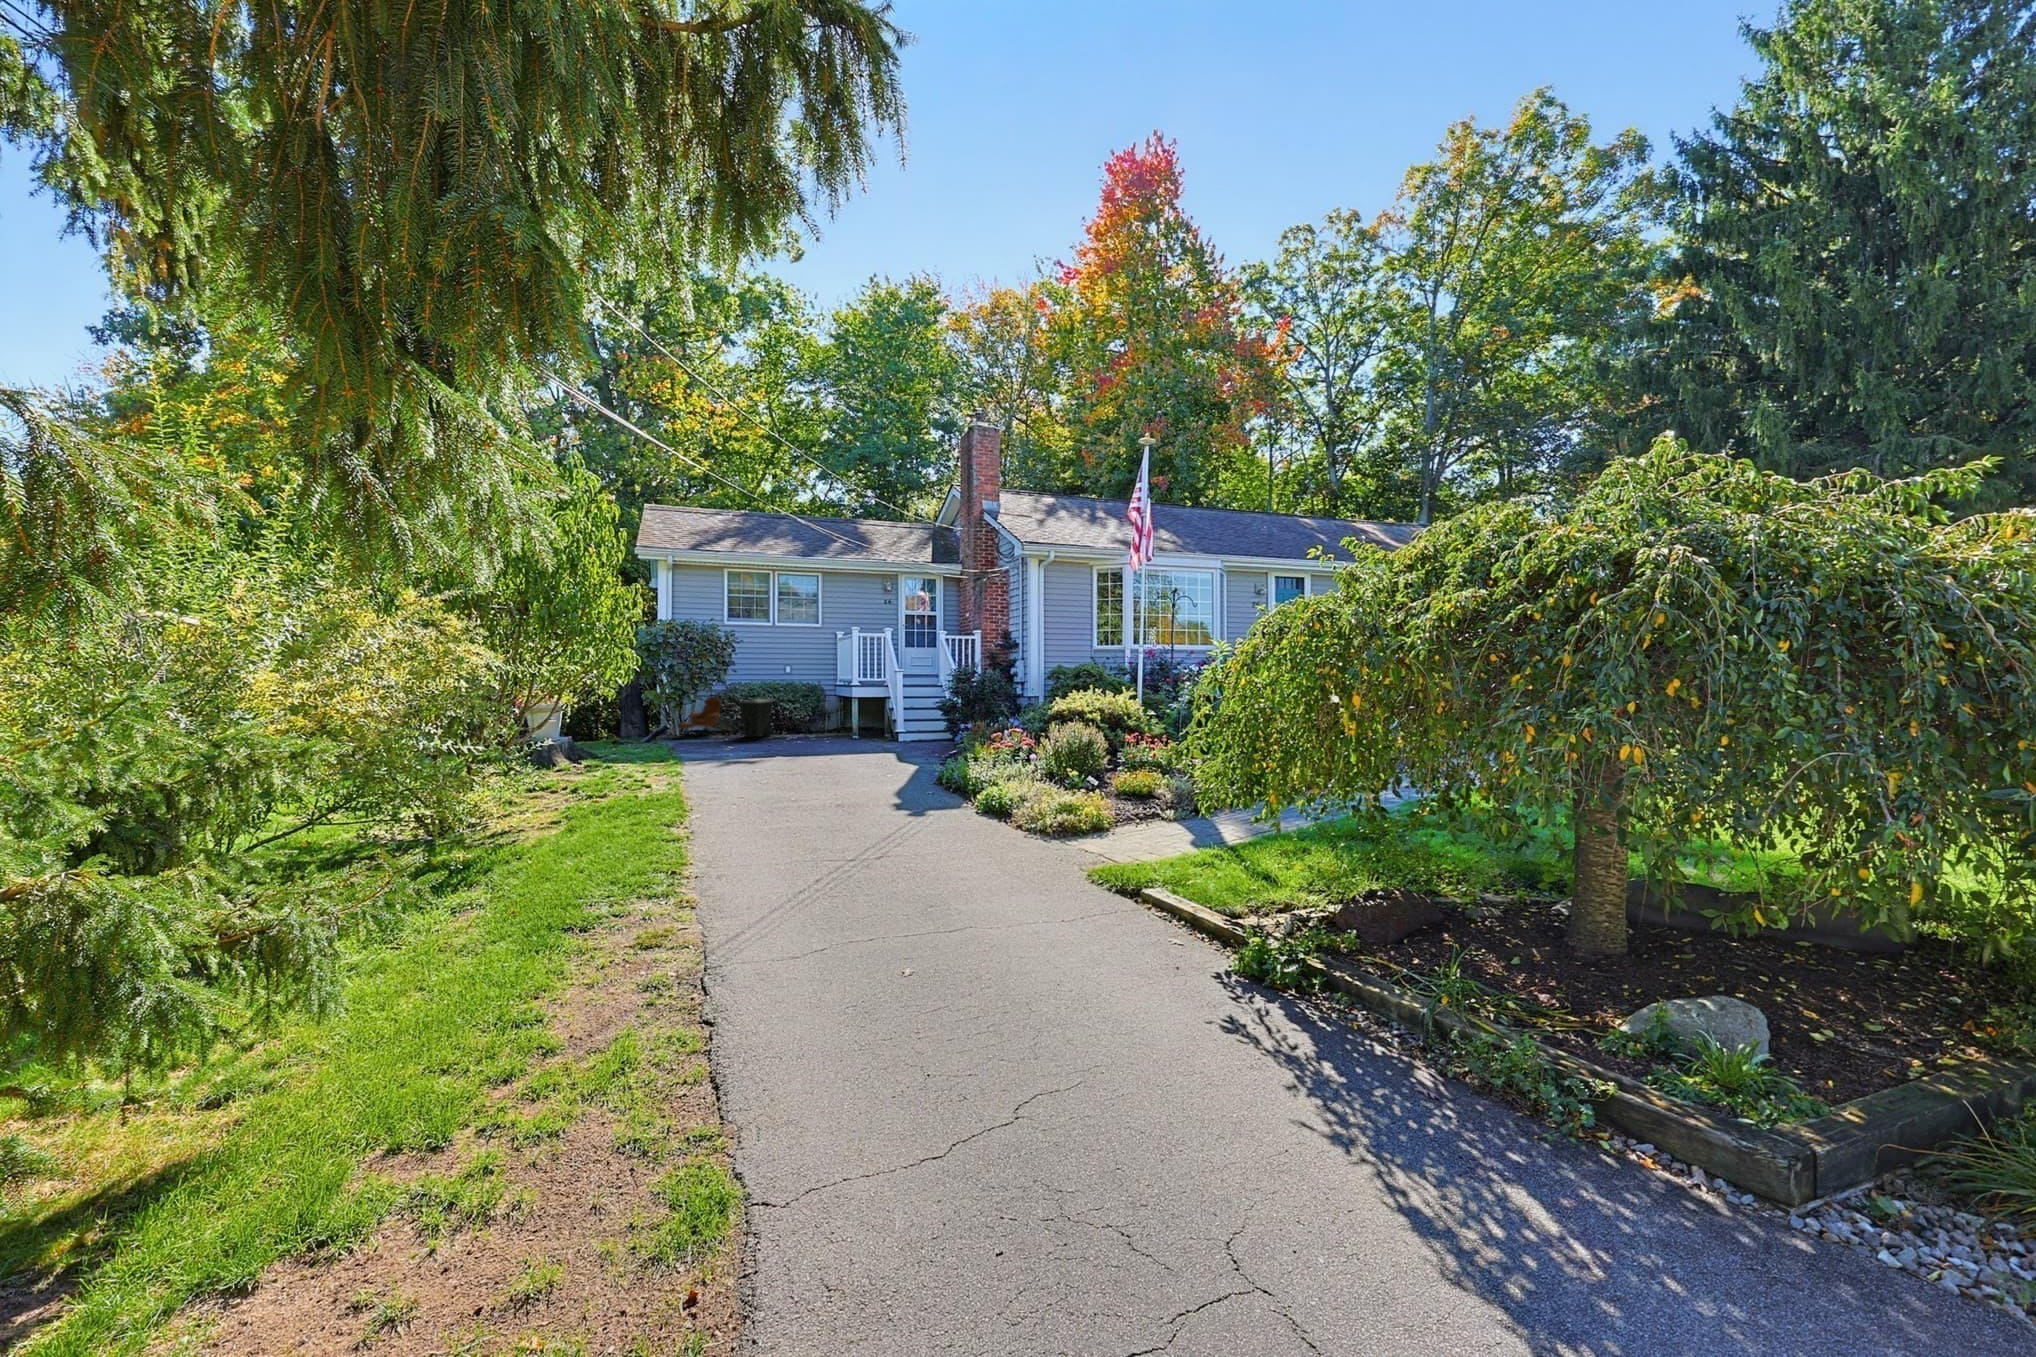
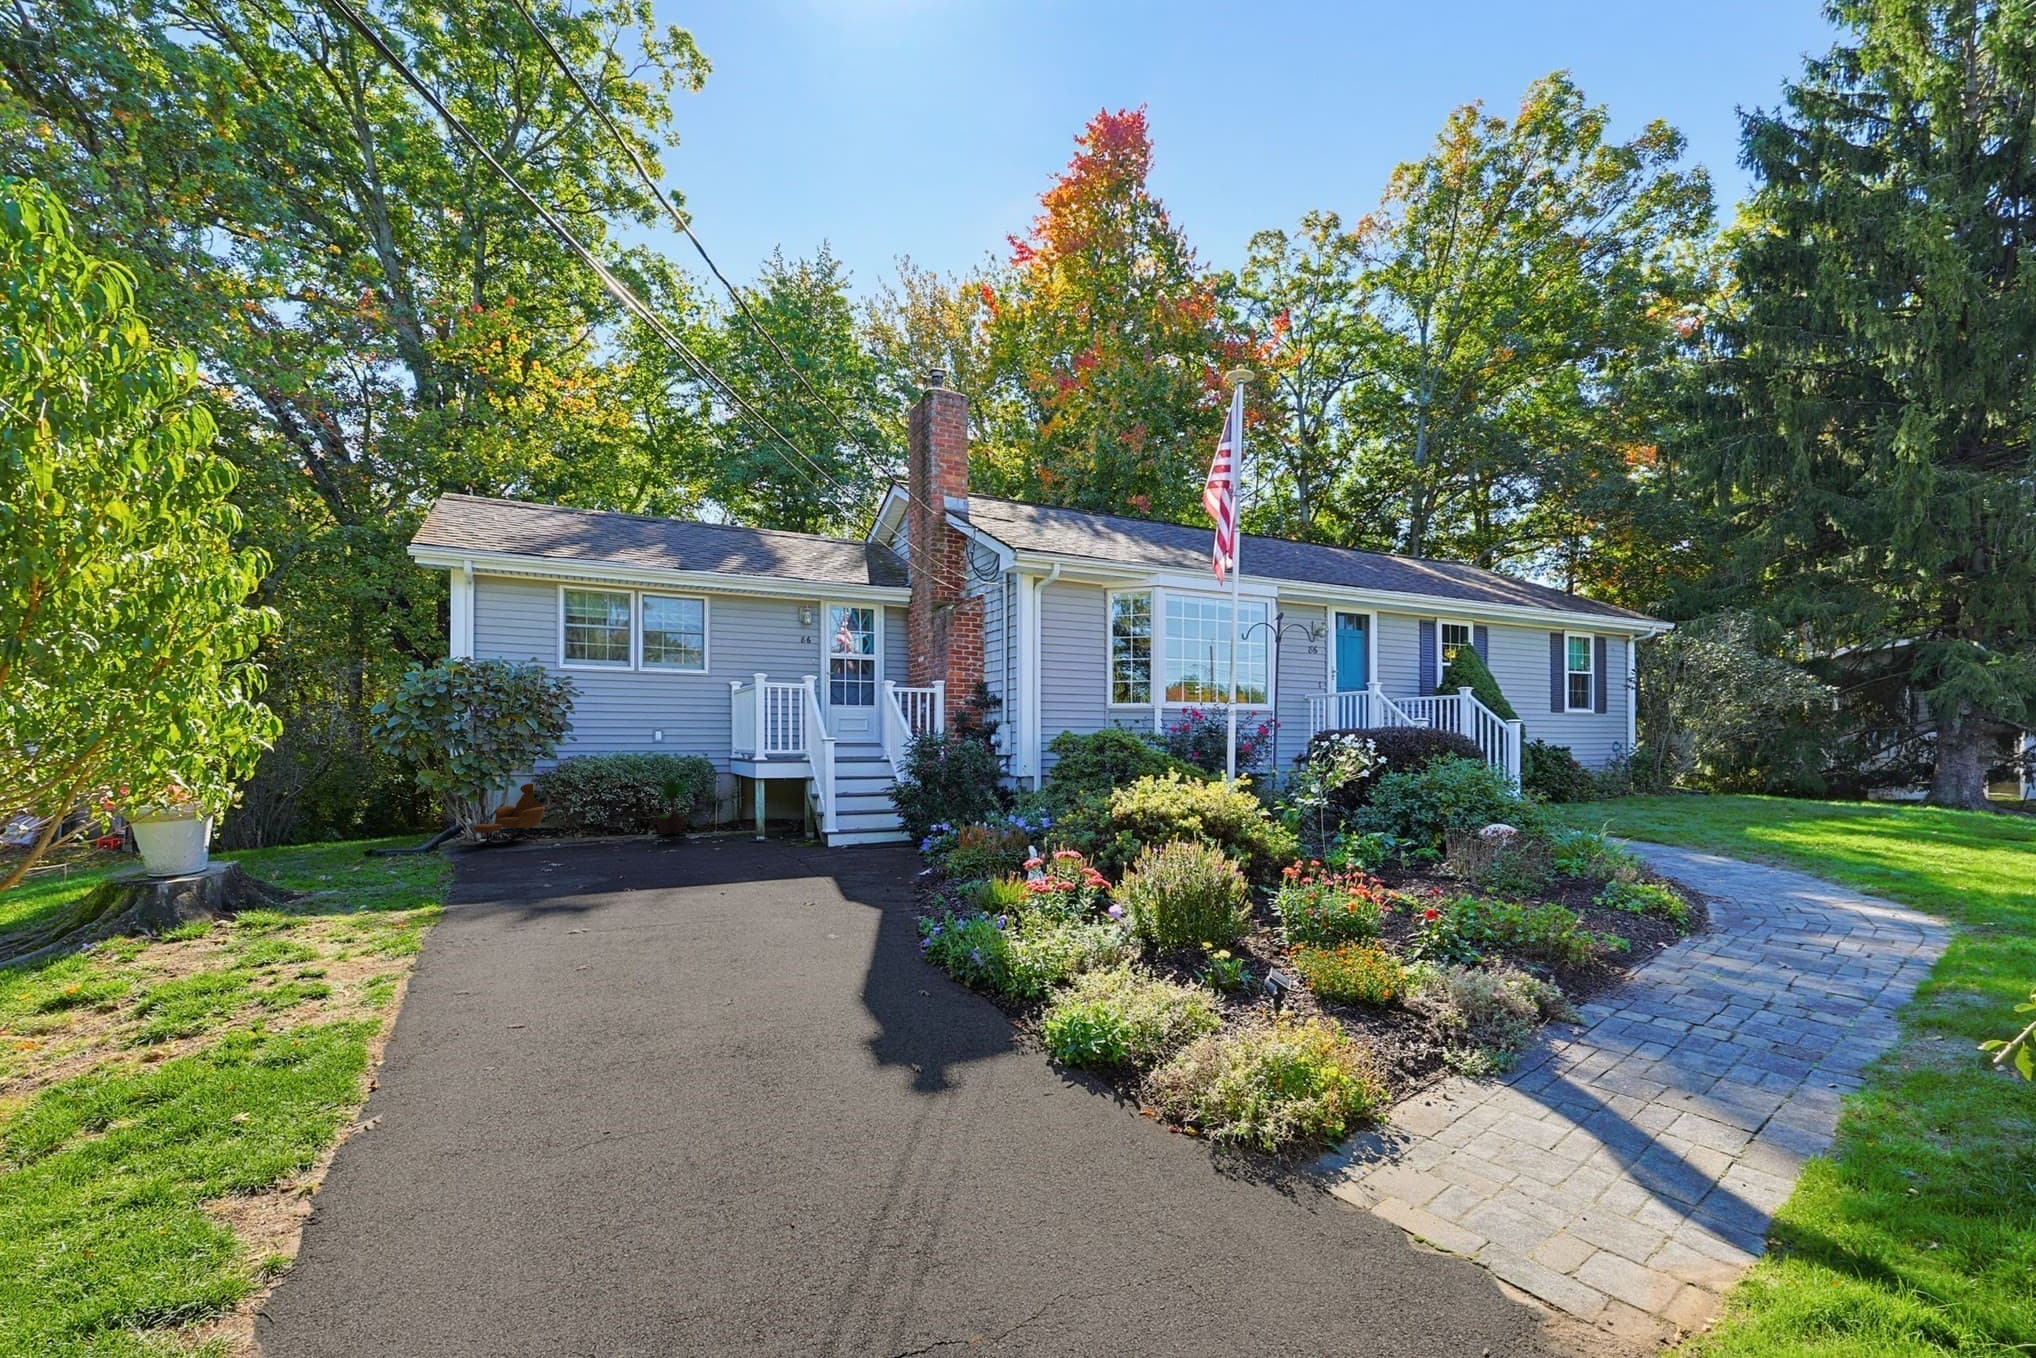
potted tree: none [786,692,811,733] -> present [656,776,689,834]
trash can: present [739,698,776,737] -> none [574,782,637,844]

